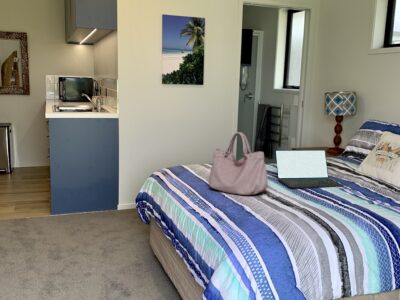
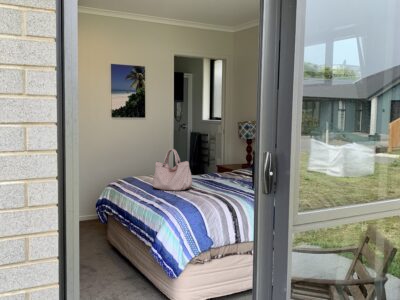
laptop: present [276,150,343,188] -> none [198,161,244,186]

